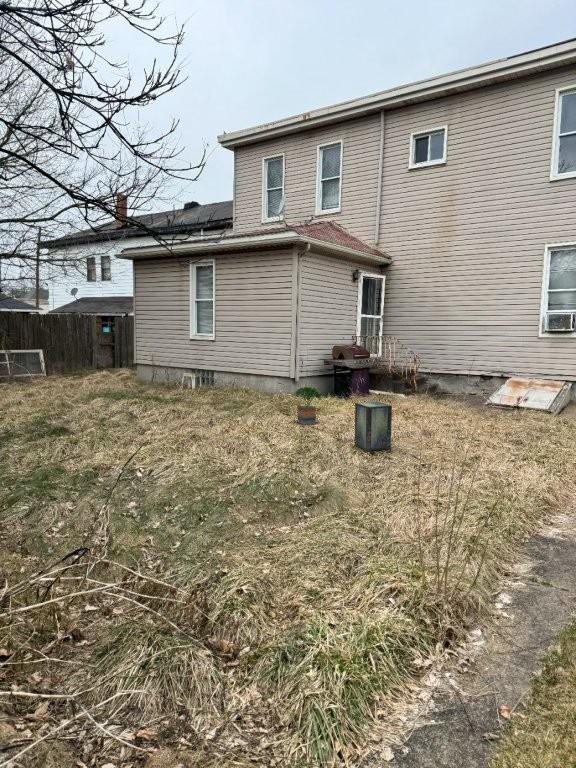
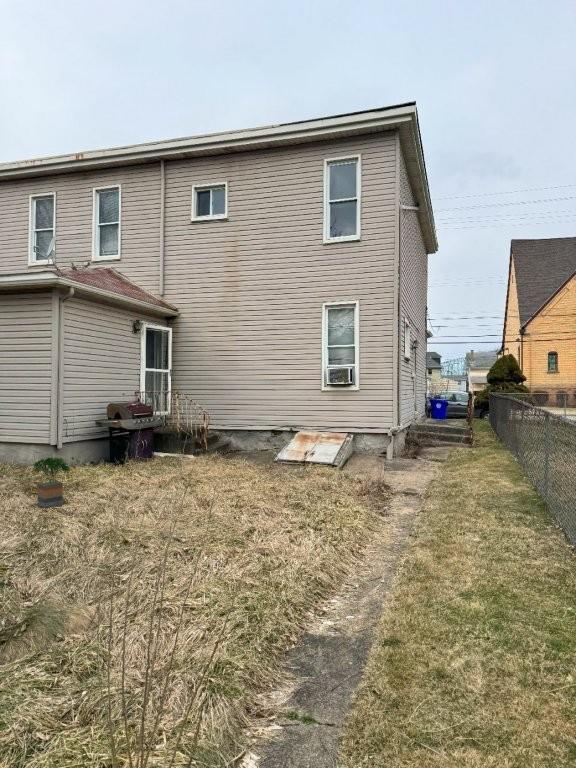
storage box: present [355,402,392,451] -> none [105,472,153,539]

